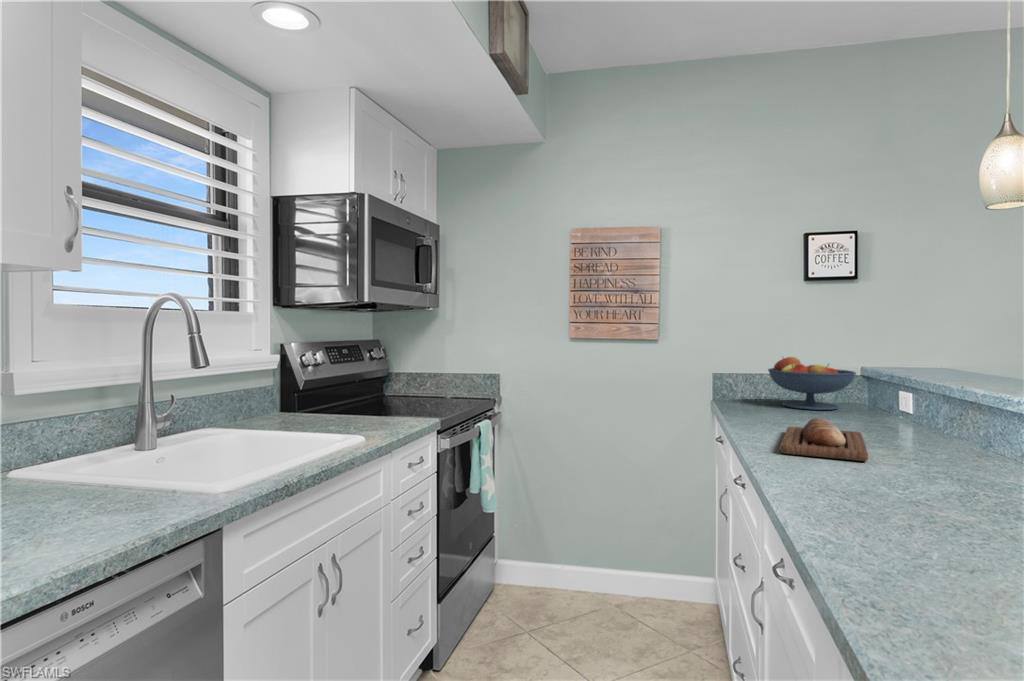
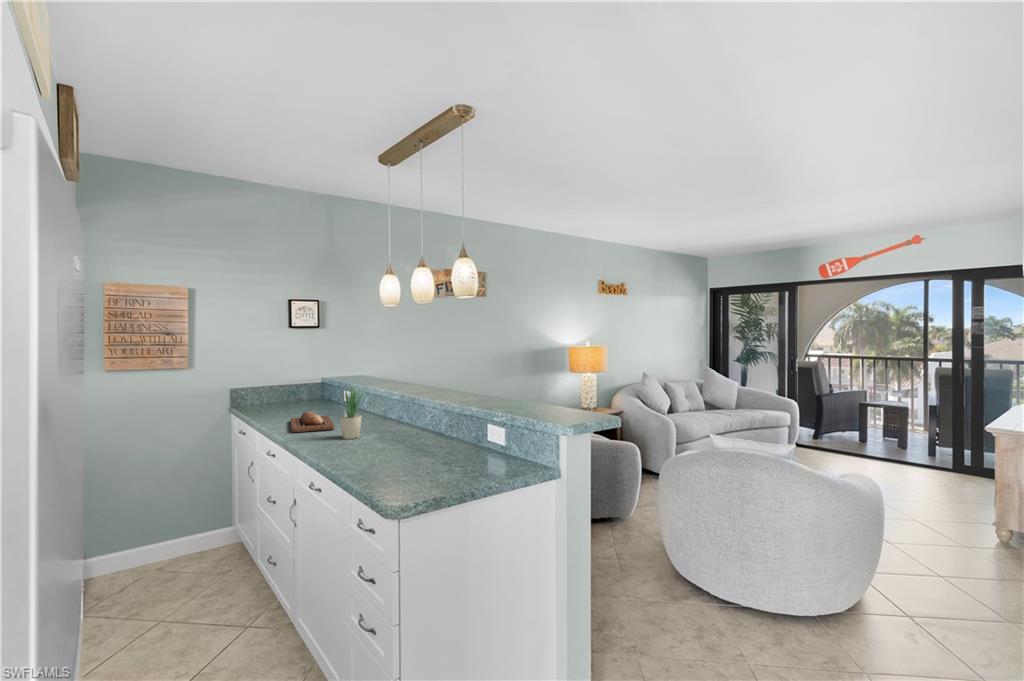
potted plant: none [879,354,943,492] -> present [340,388,363,439]
fruit bowl: present [768,357,856,410] -> none [270,375,322,407]

